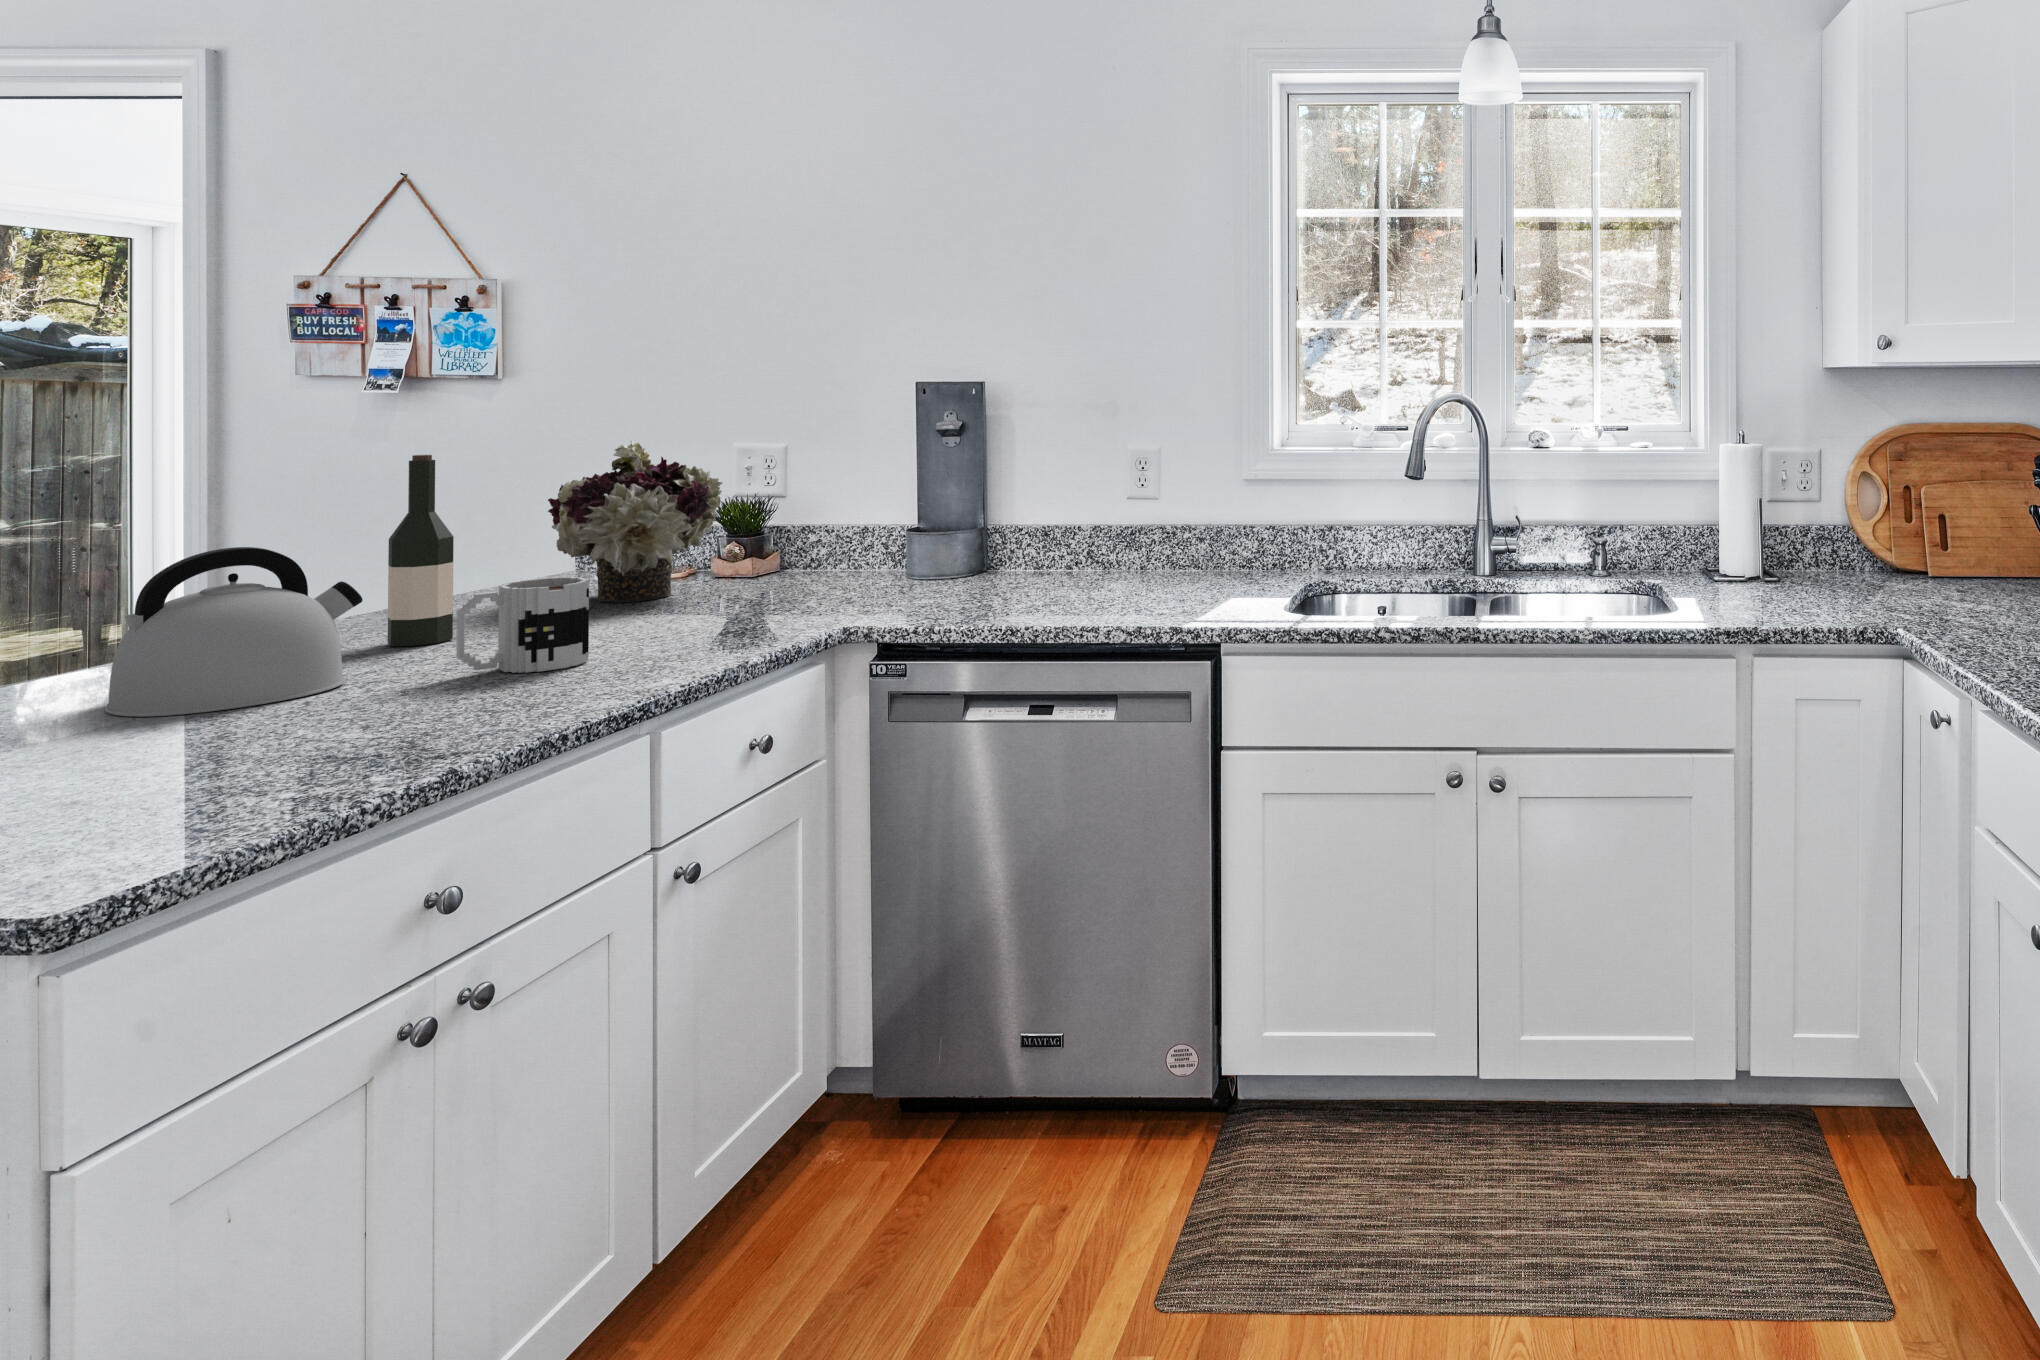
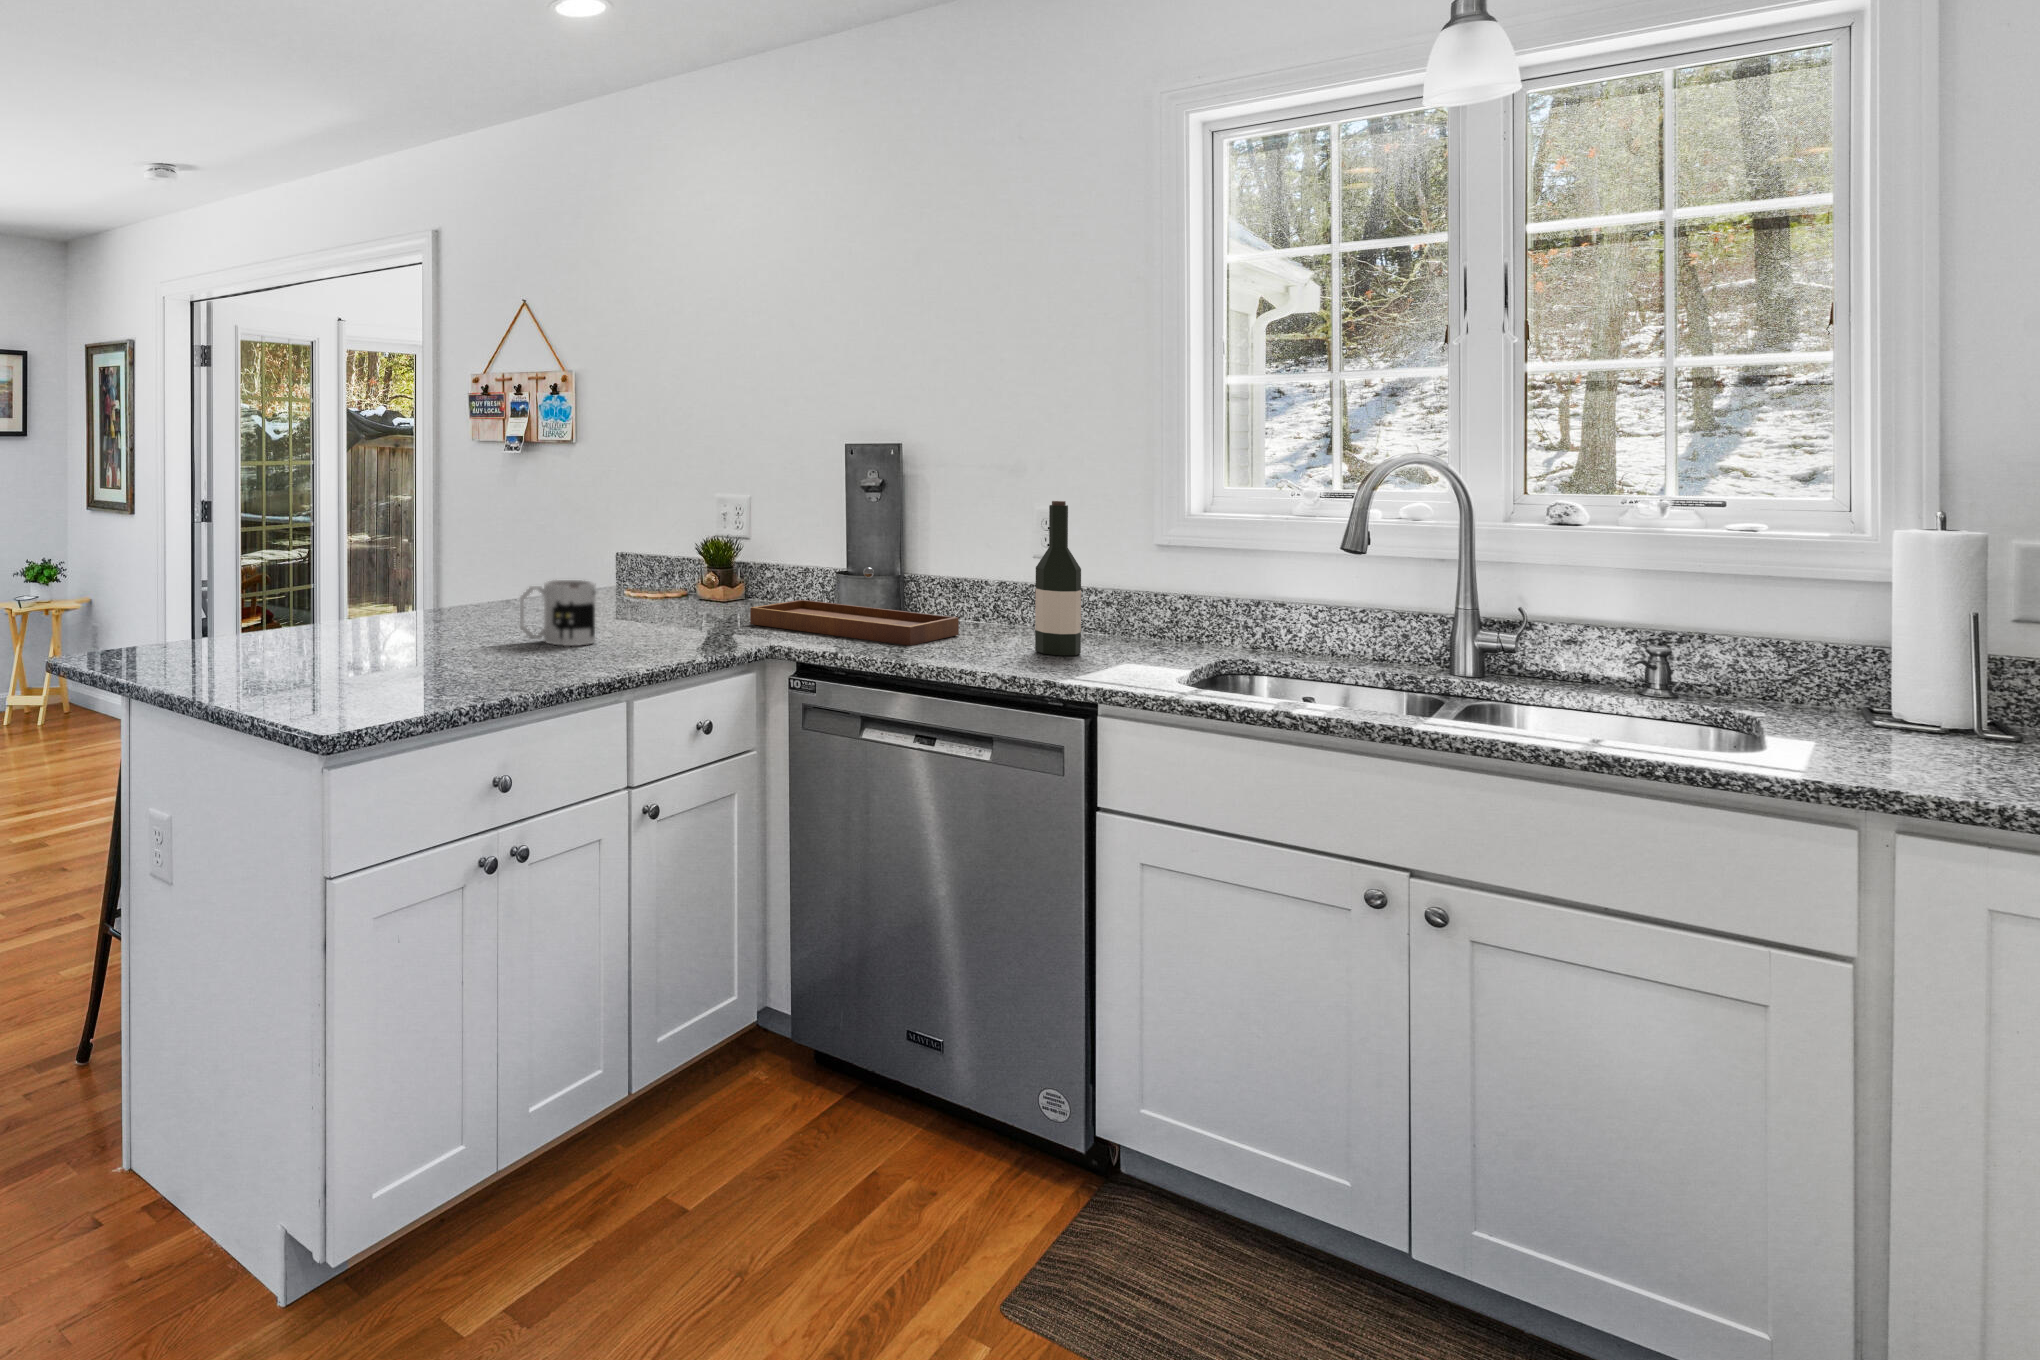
flower arrangement: present [548,440,722,602] -> none [597,486,704,608]
wine bottle: present [388,455,454,646] -> present [1035,501,1081,656]
tray: none [801,525,1056,609] -> present [750,567,959,645]
kettle: present [105,547,363,717] -> none [355,543,474,644]

